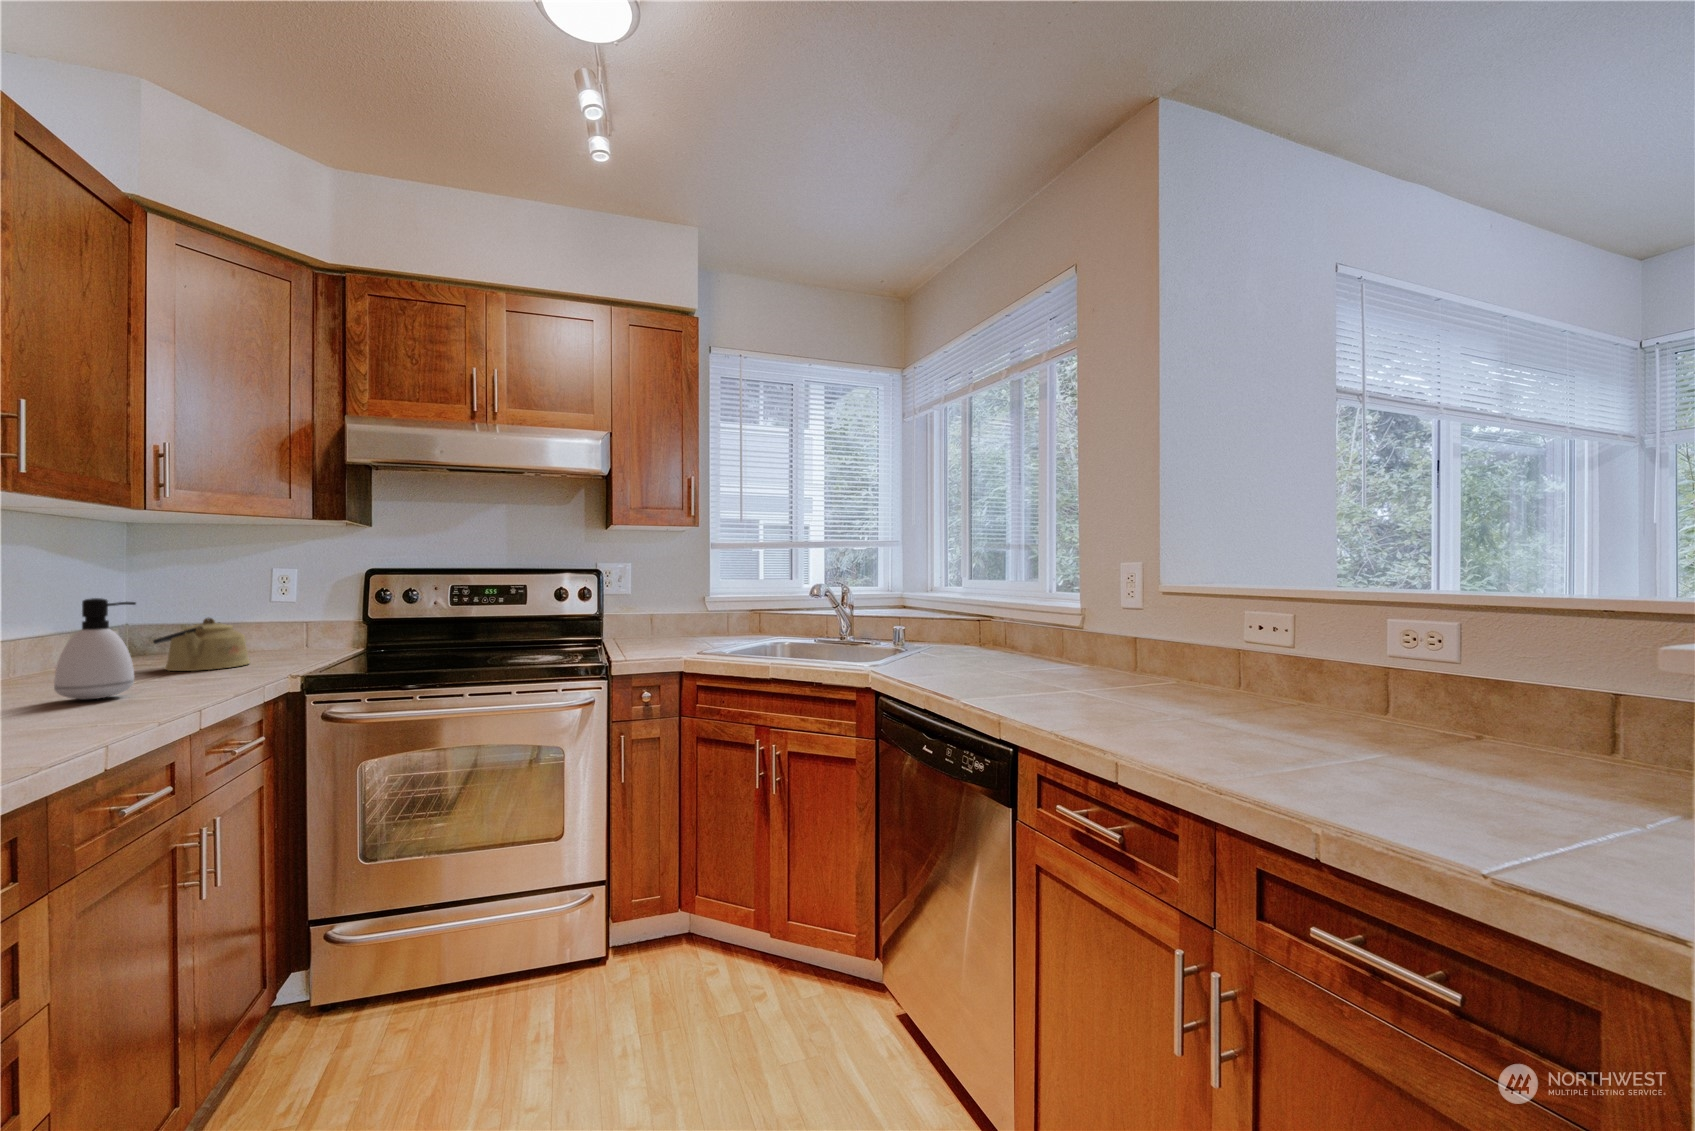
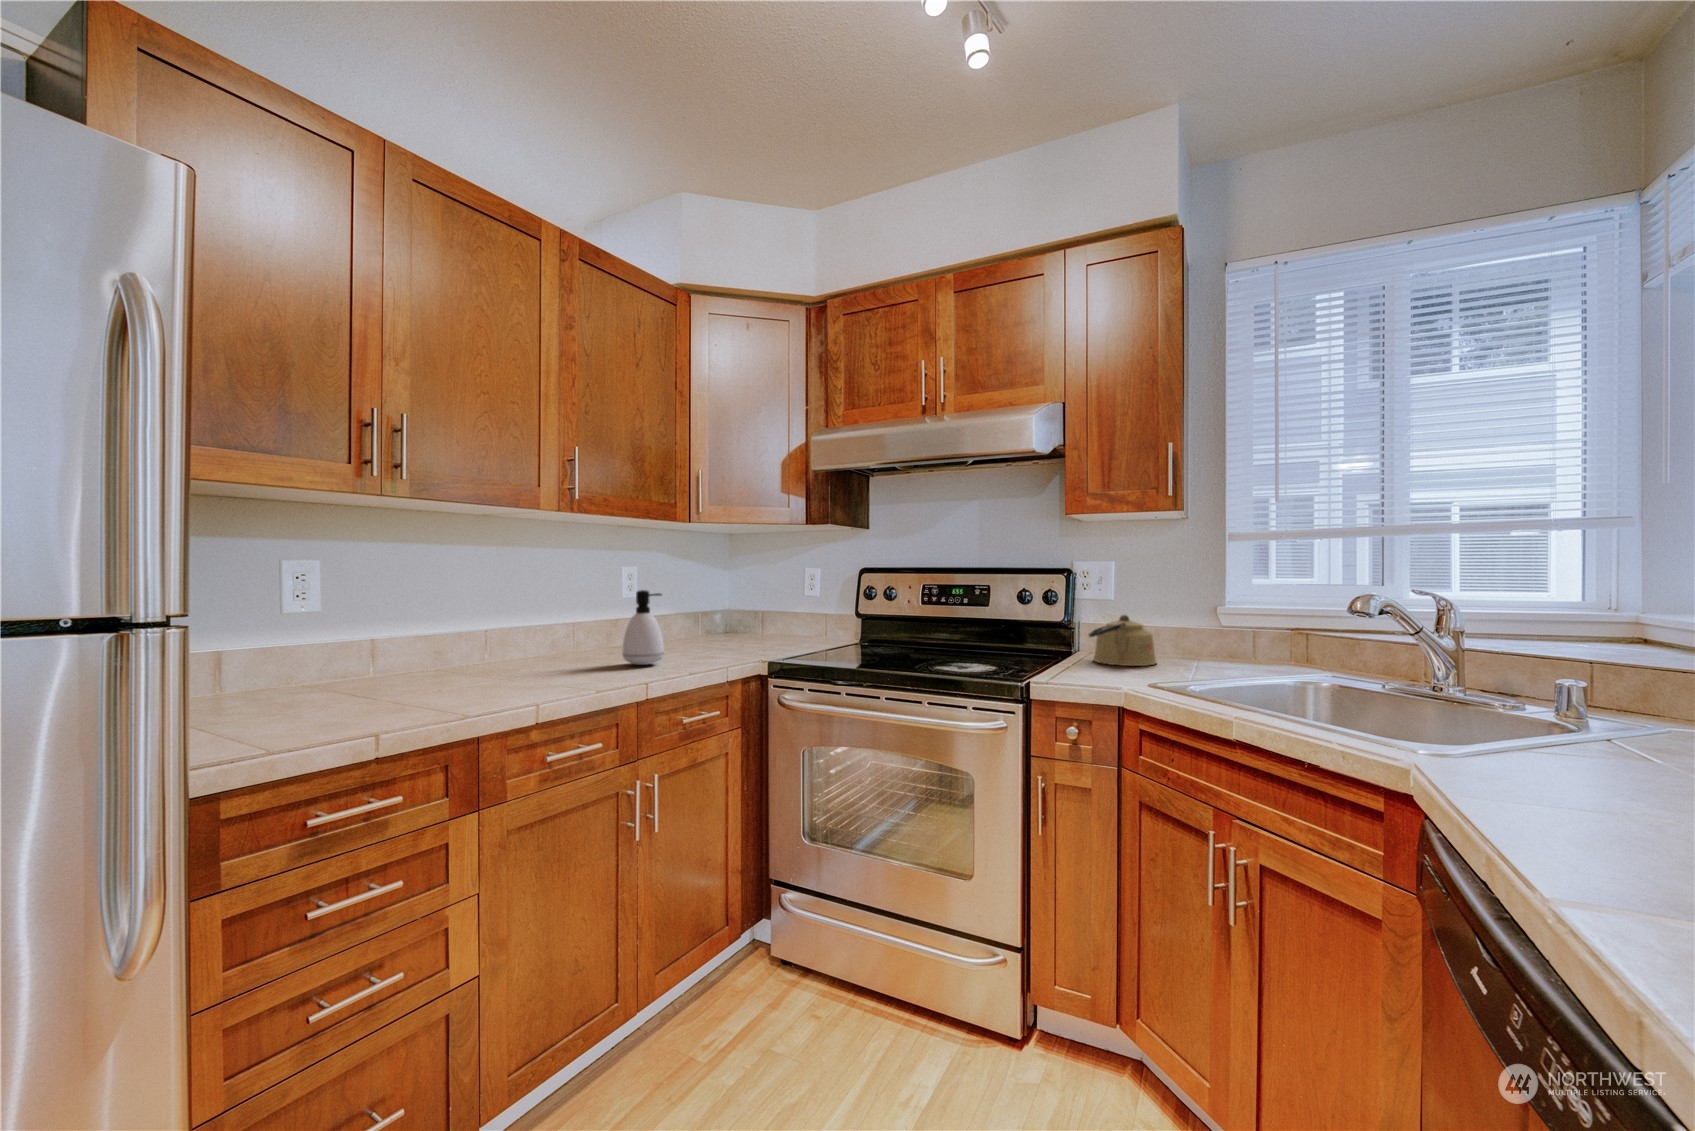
kettle: present [153,617,250,671] -> present [1089,615,1157,666]

